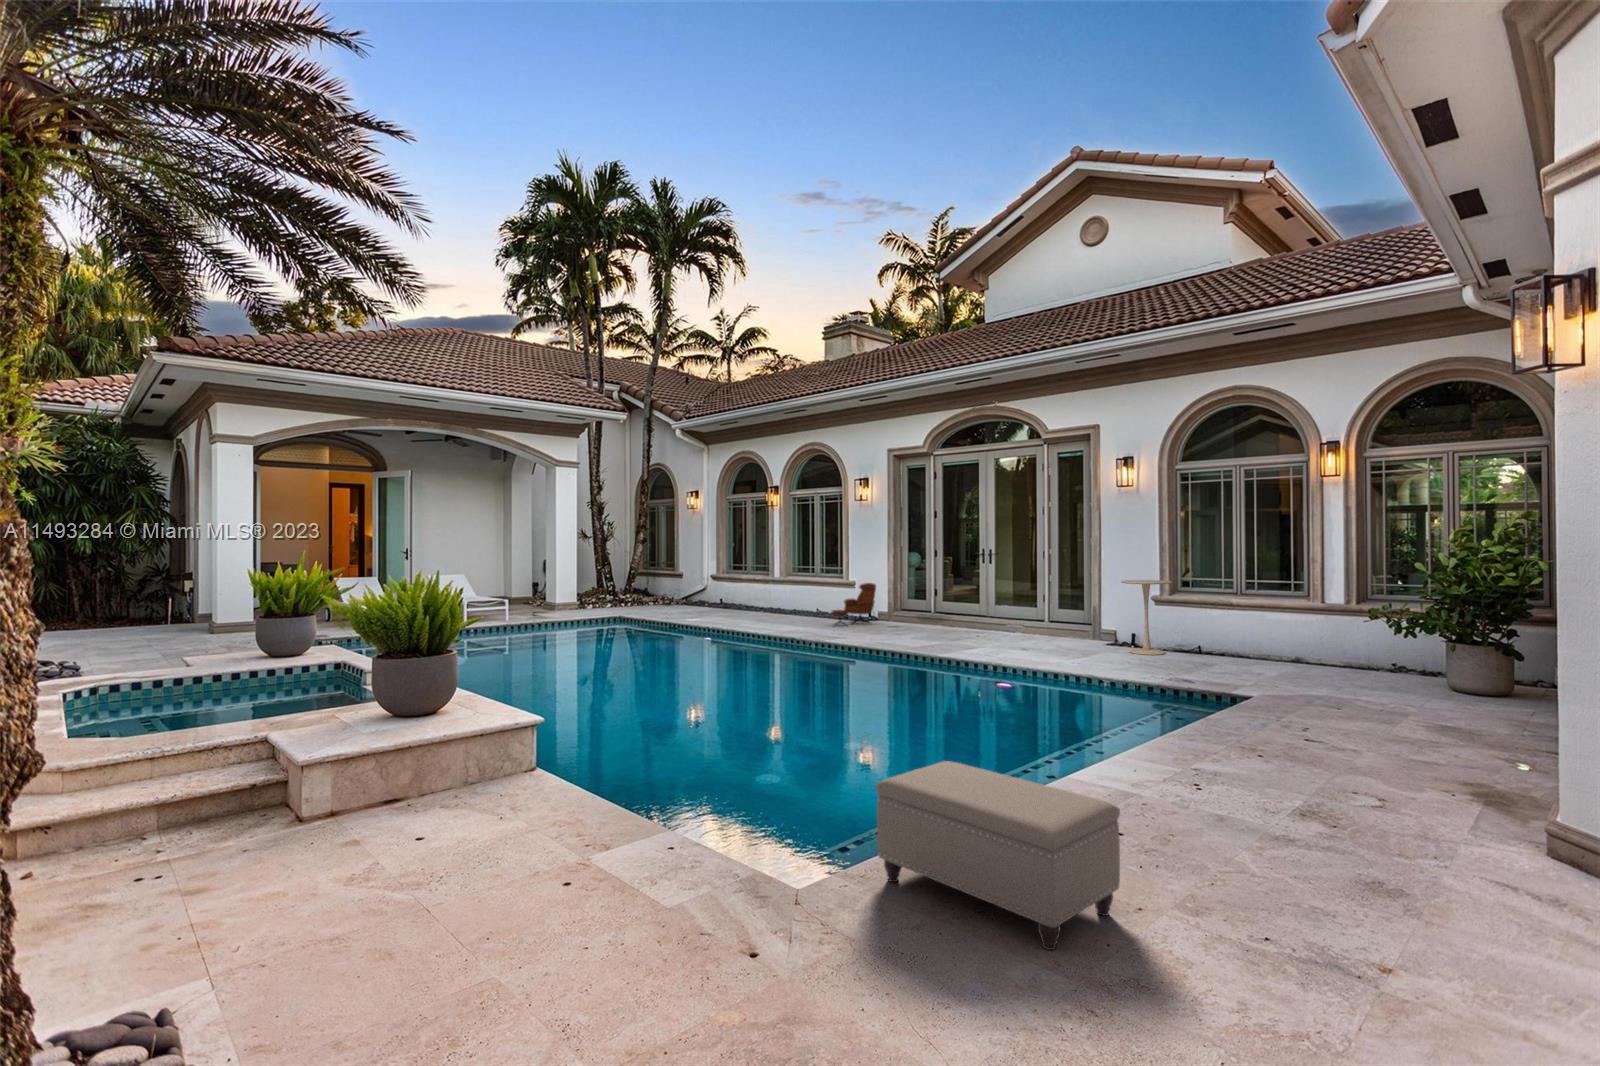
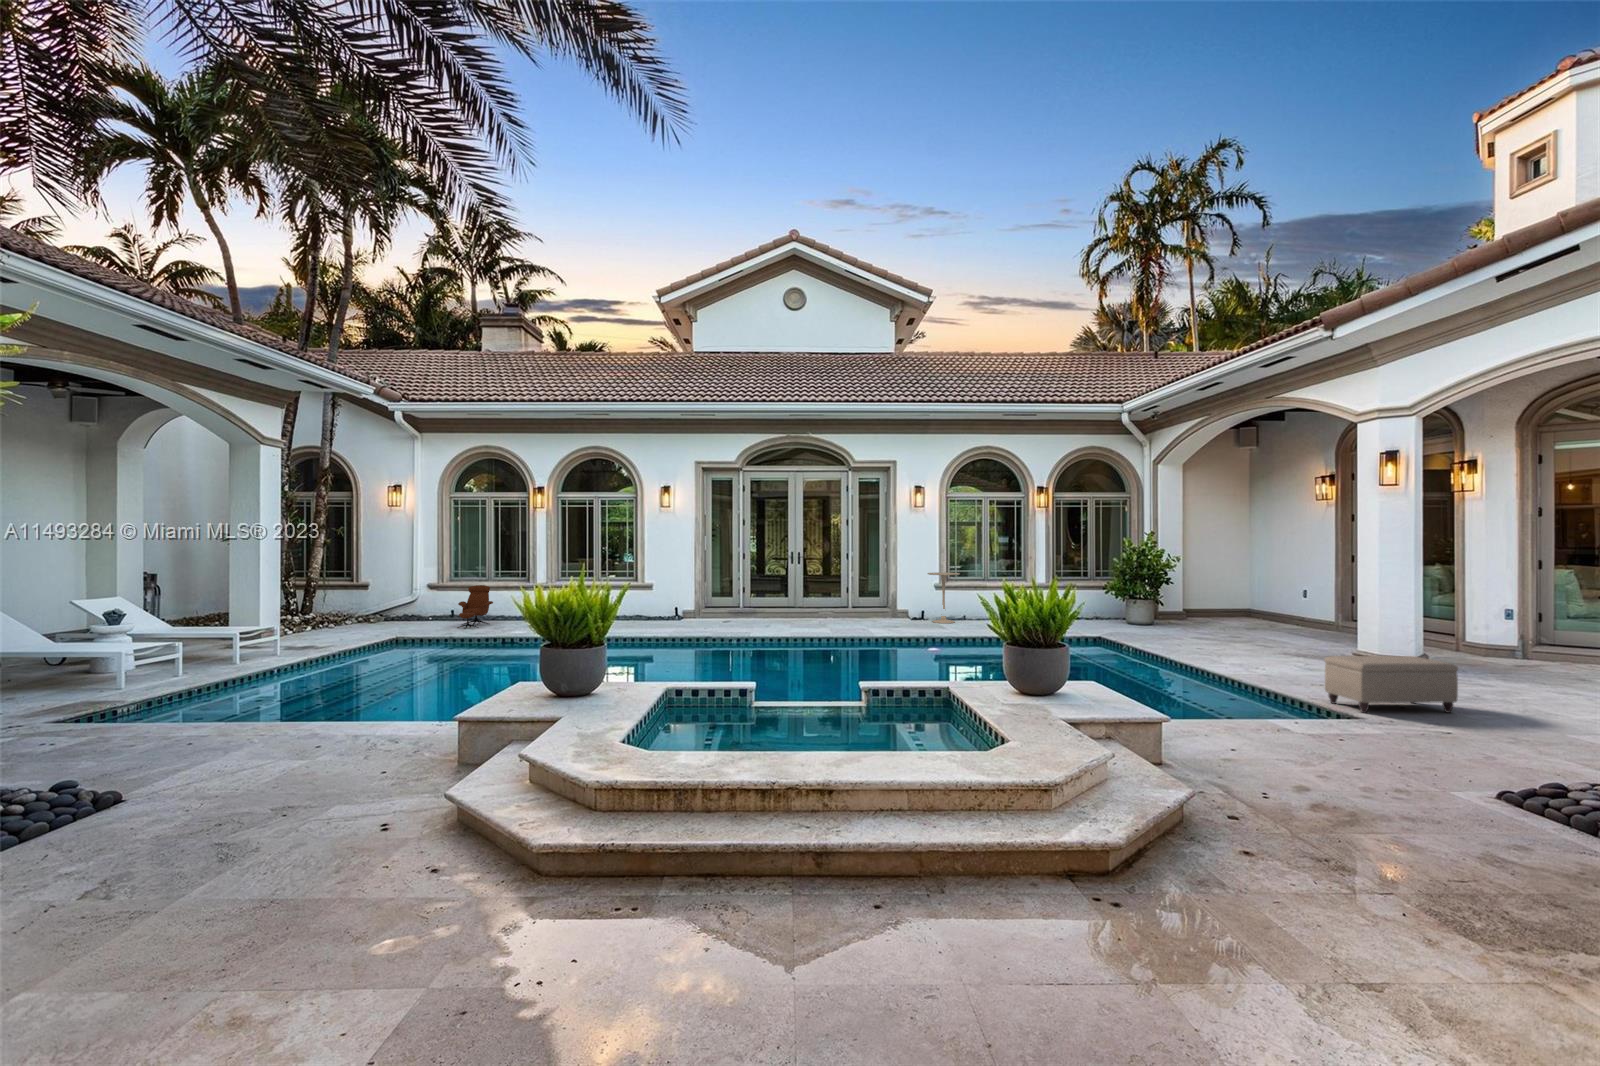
lounge chair: present [832,583,876,625] -> present [458,585,493,628]

